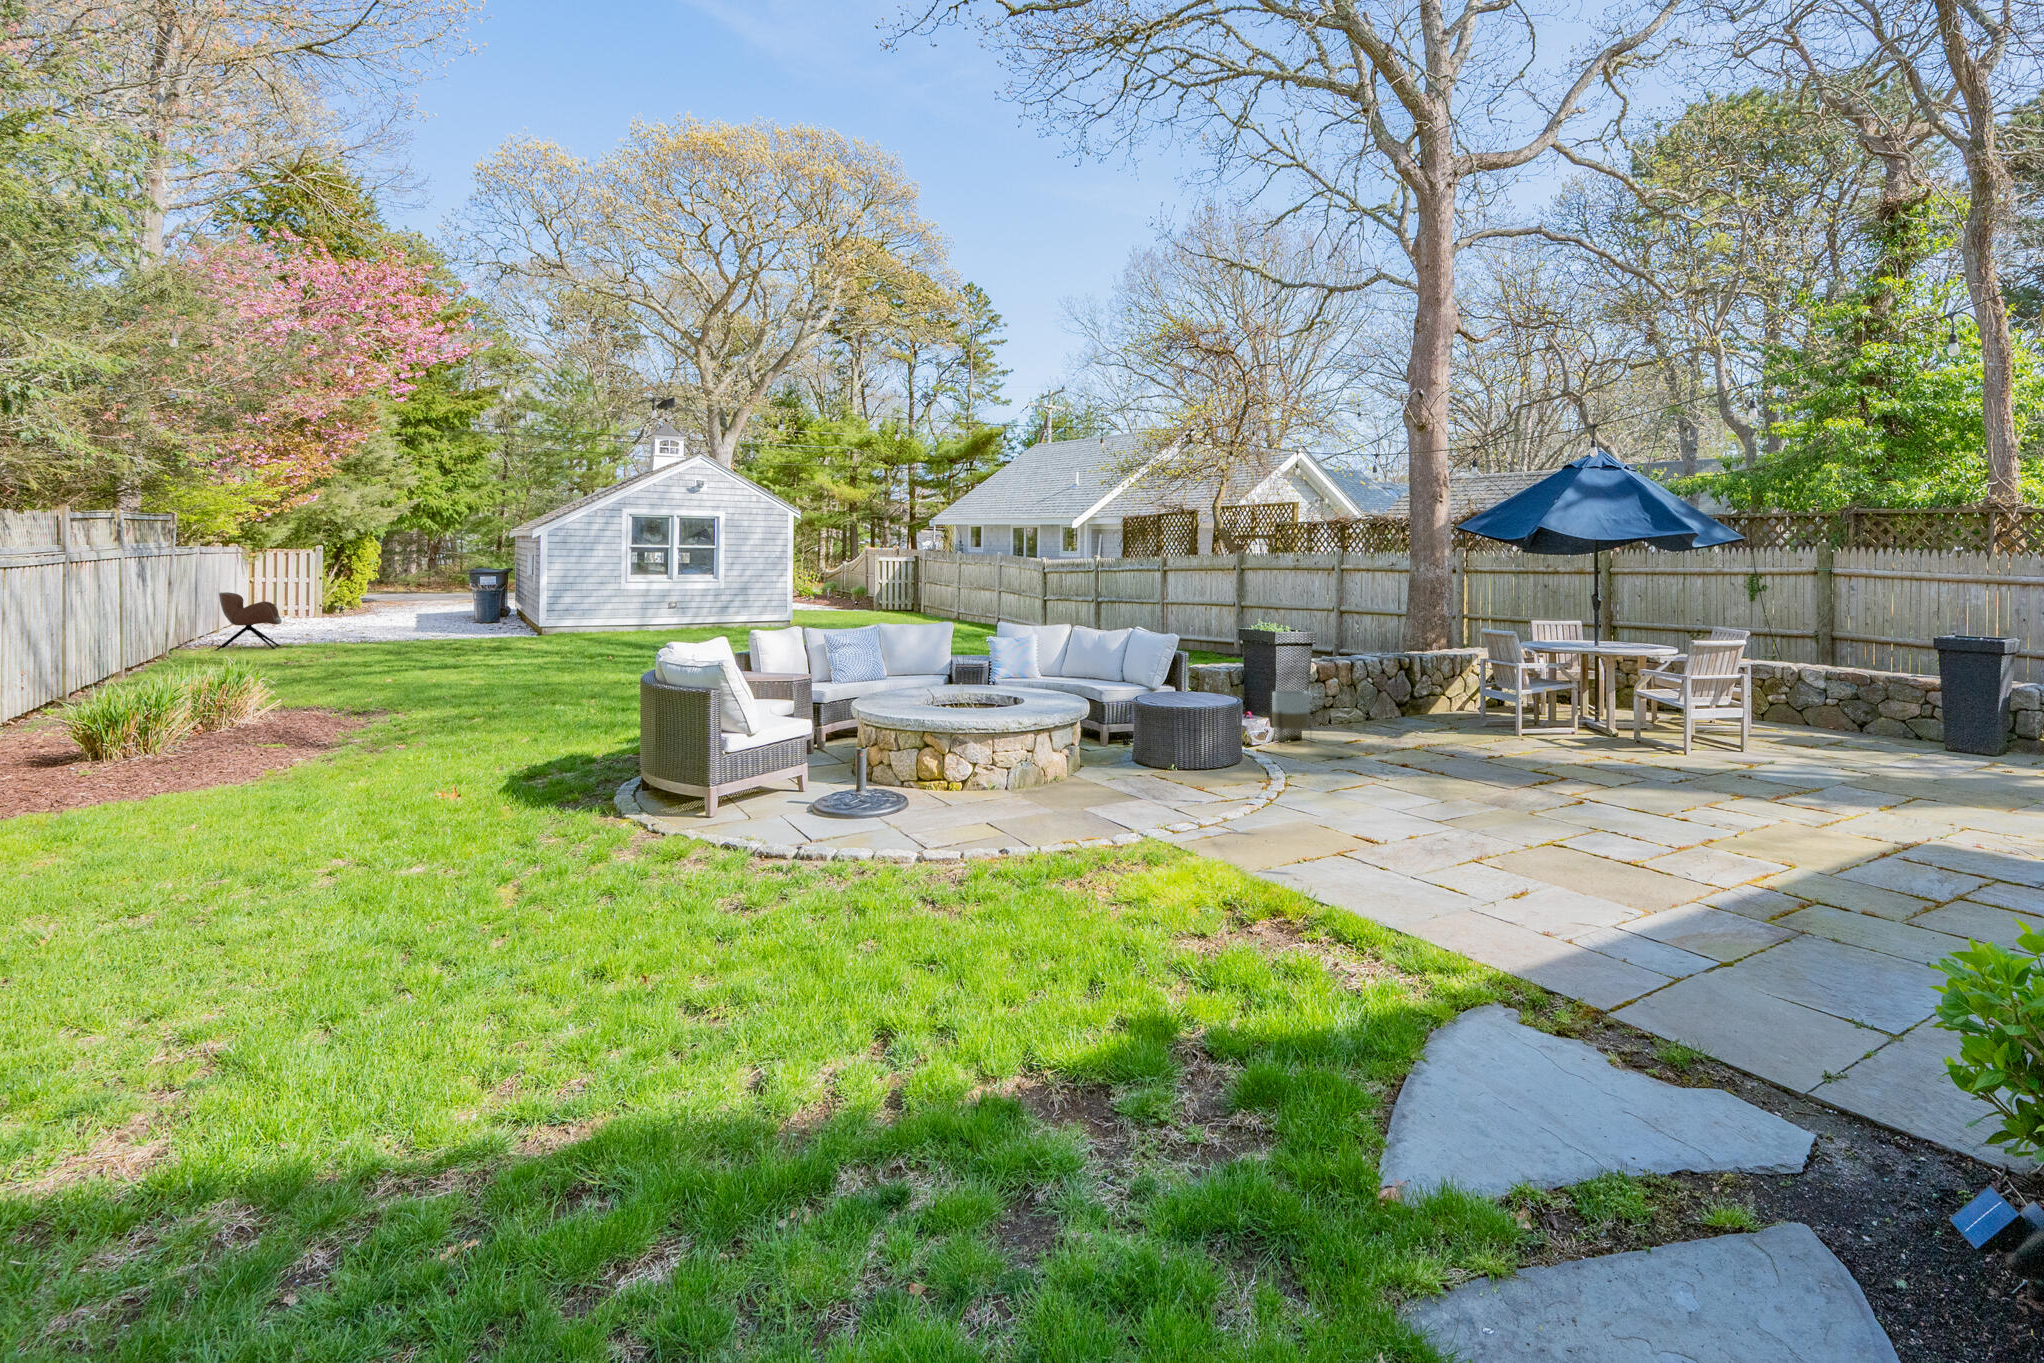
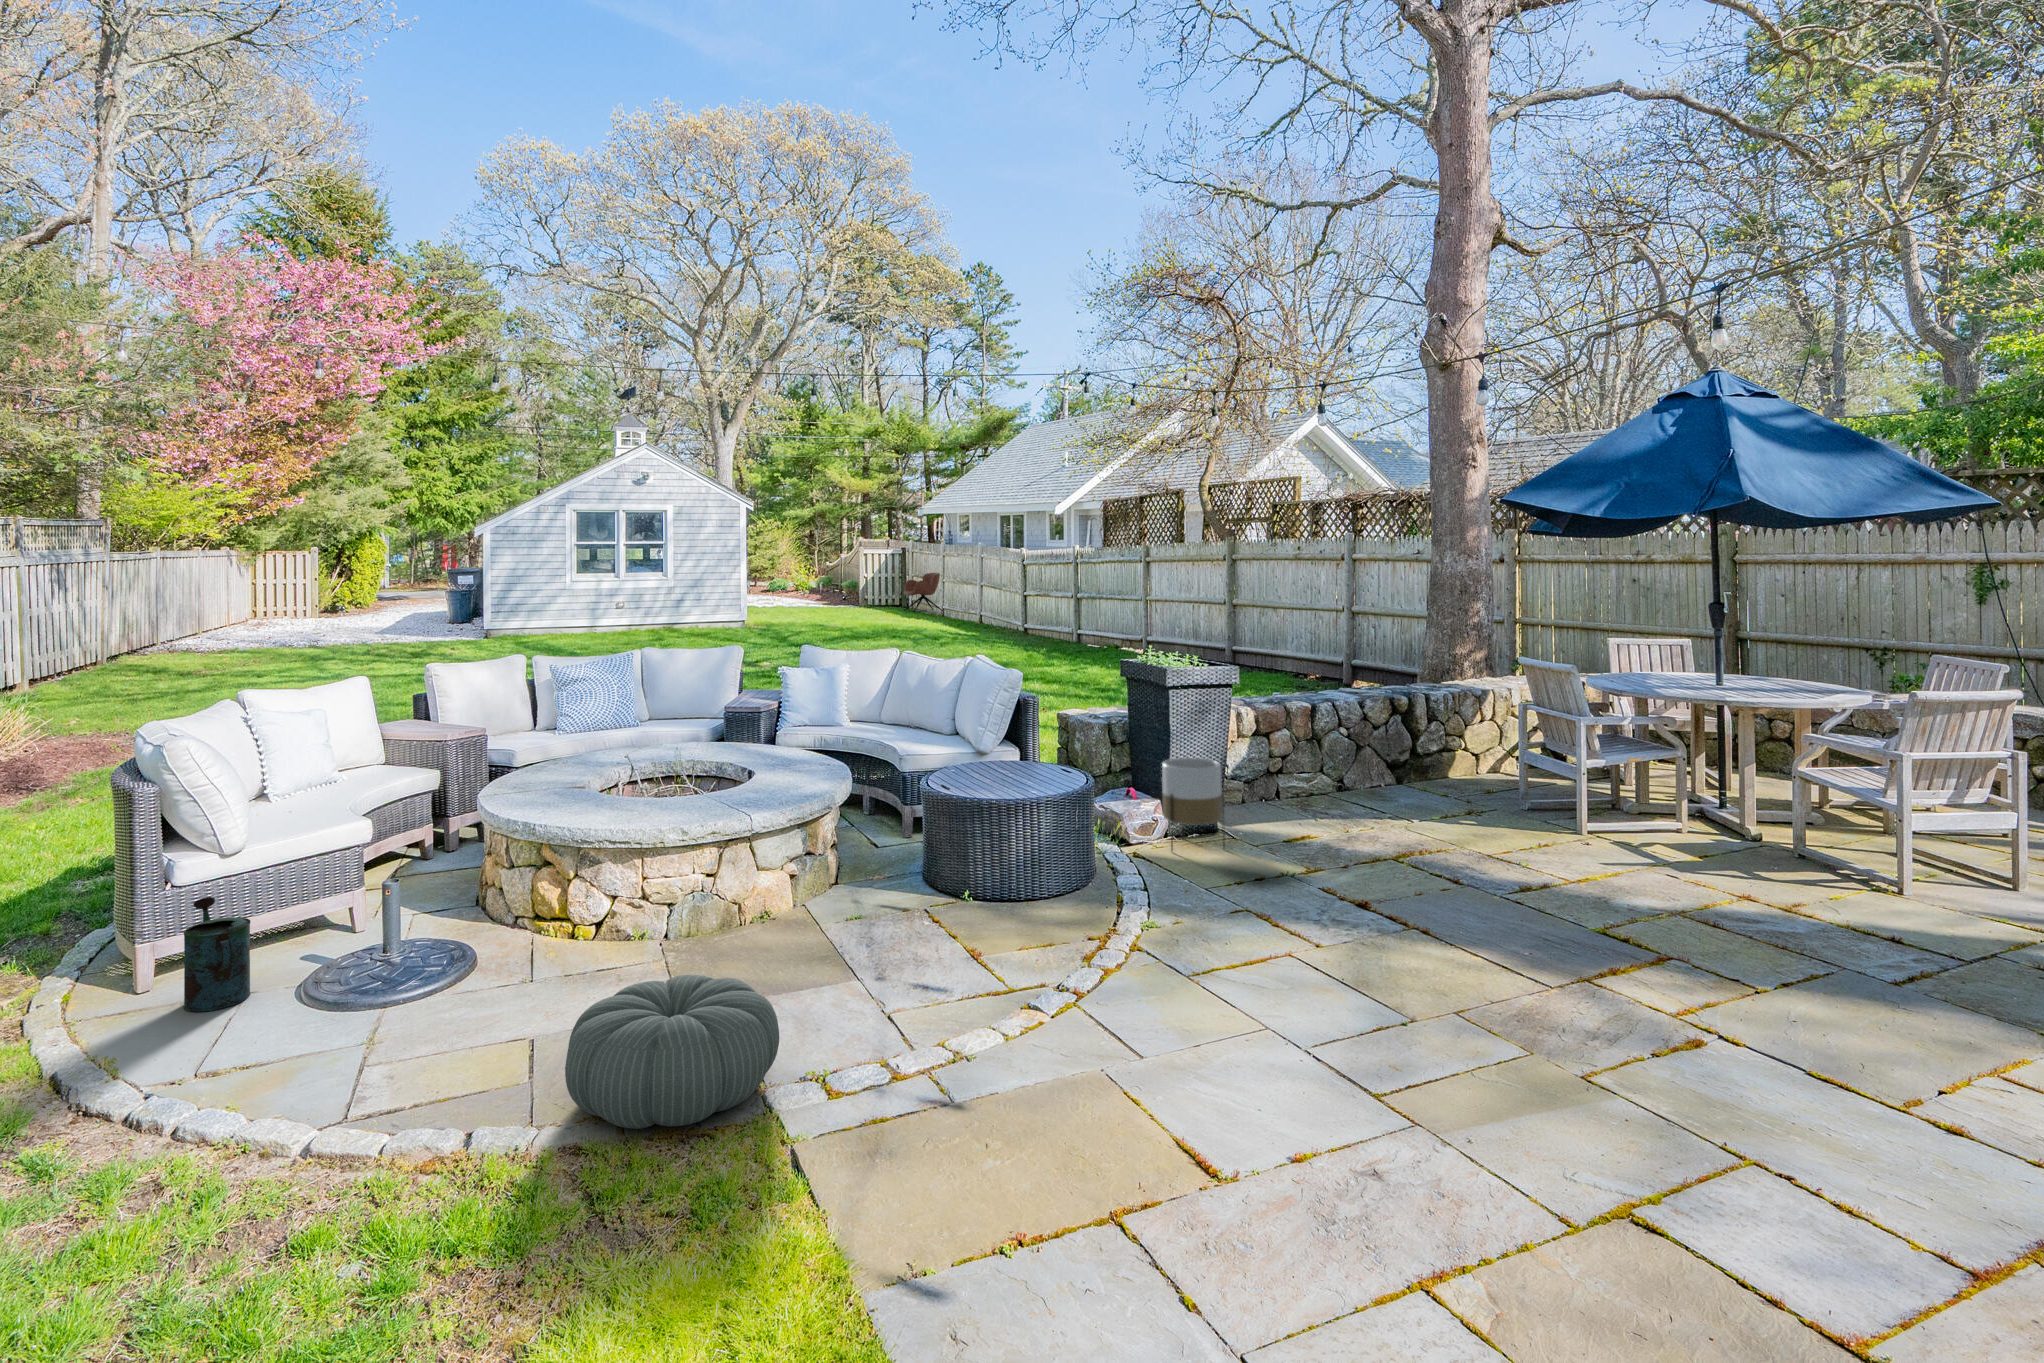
armchair: present [215,592,282,651] -> present [904,573,943,612]
watering can: none [745,758,798,818] -> present [184,897,250,1012]
pouf: none [1042,777,1148,838] -> present [565,975,779,1129]

